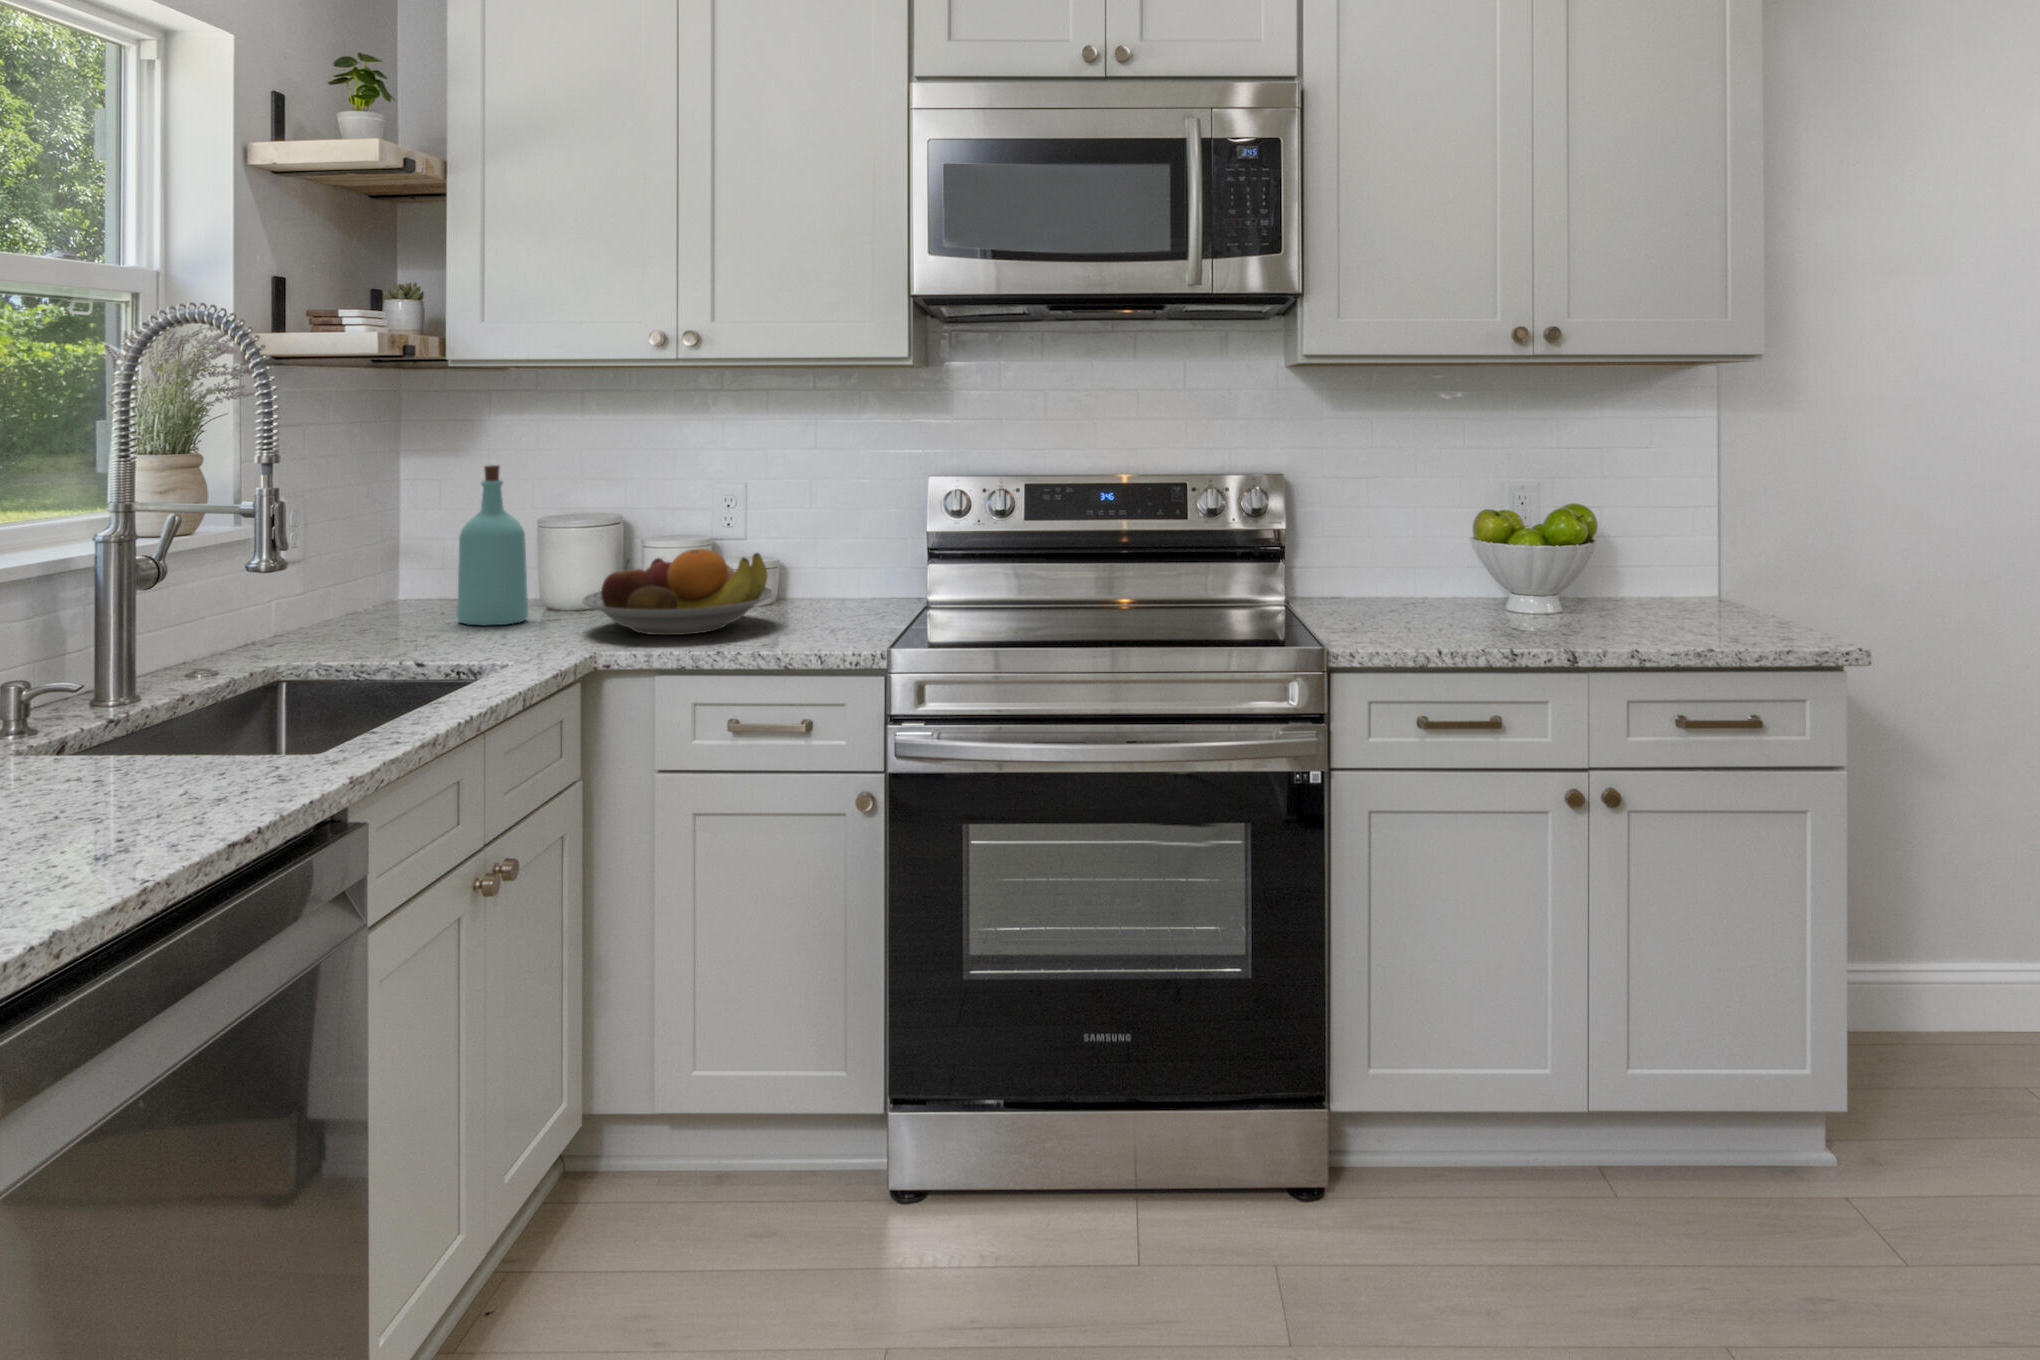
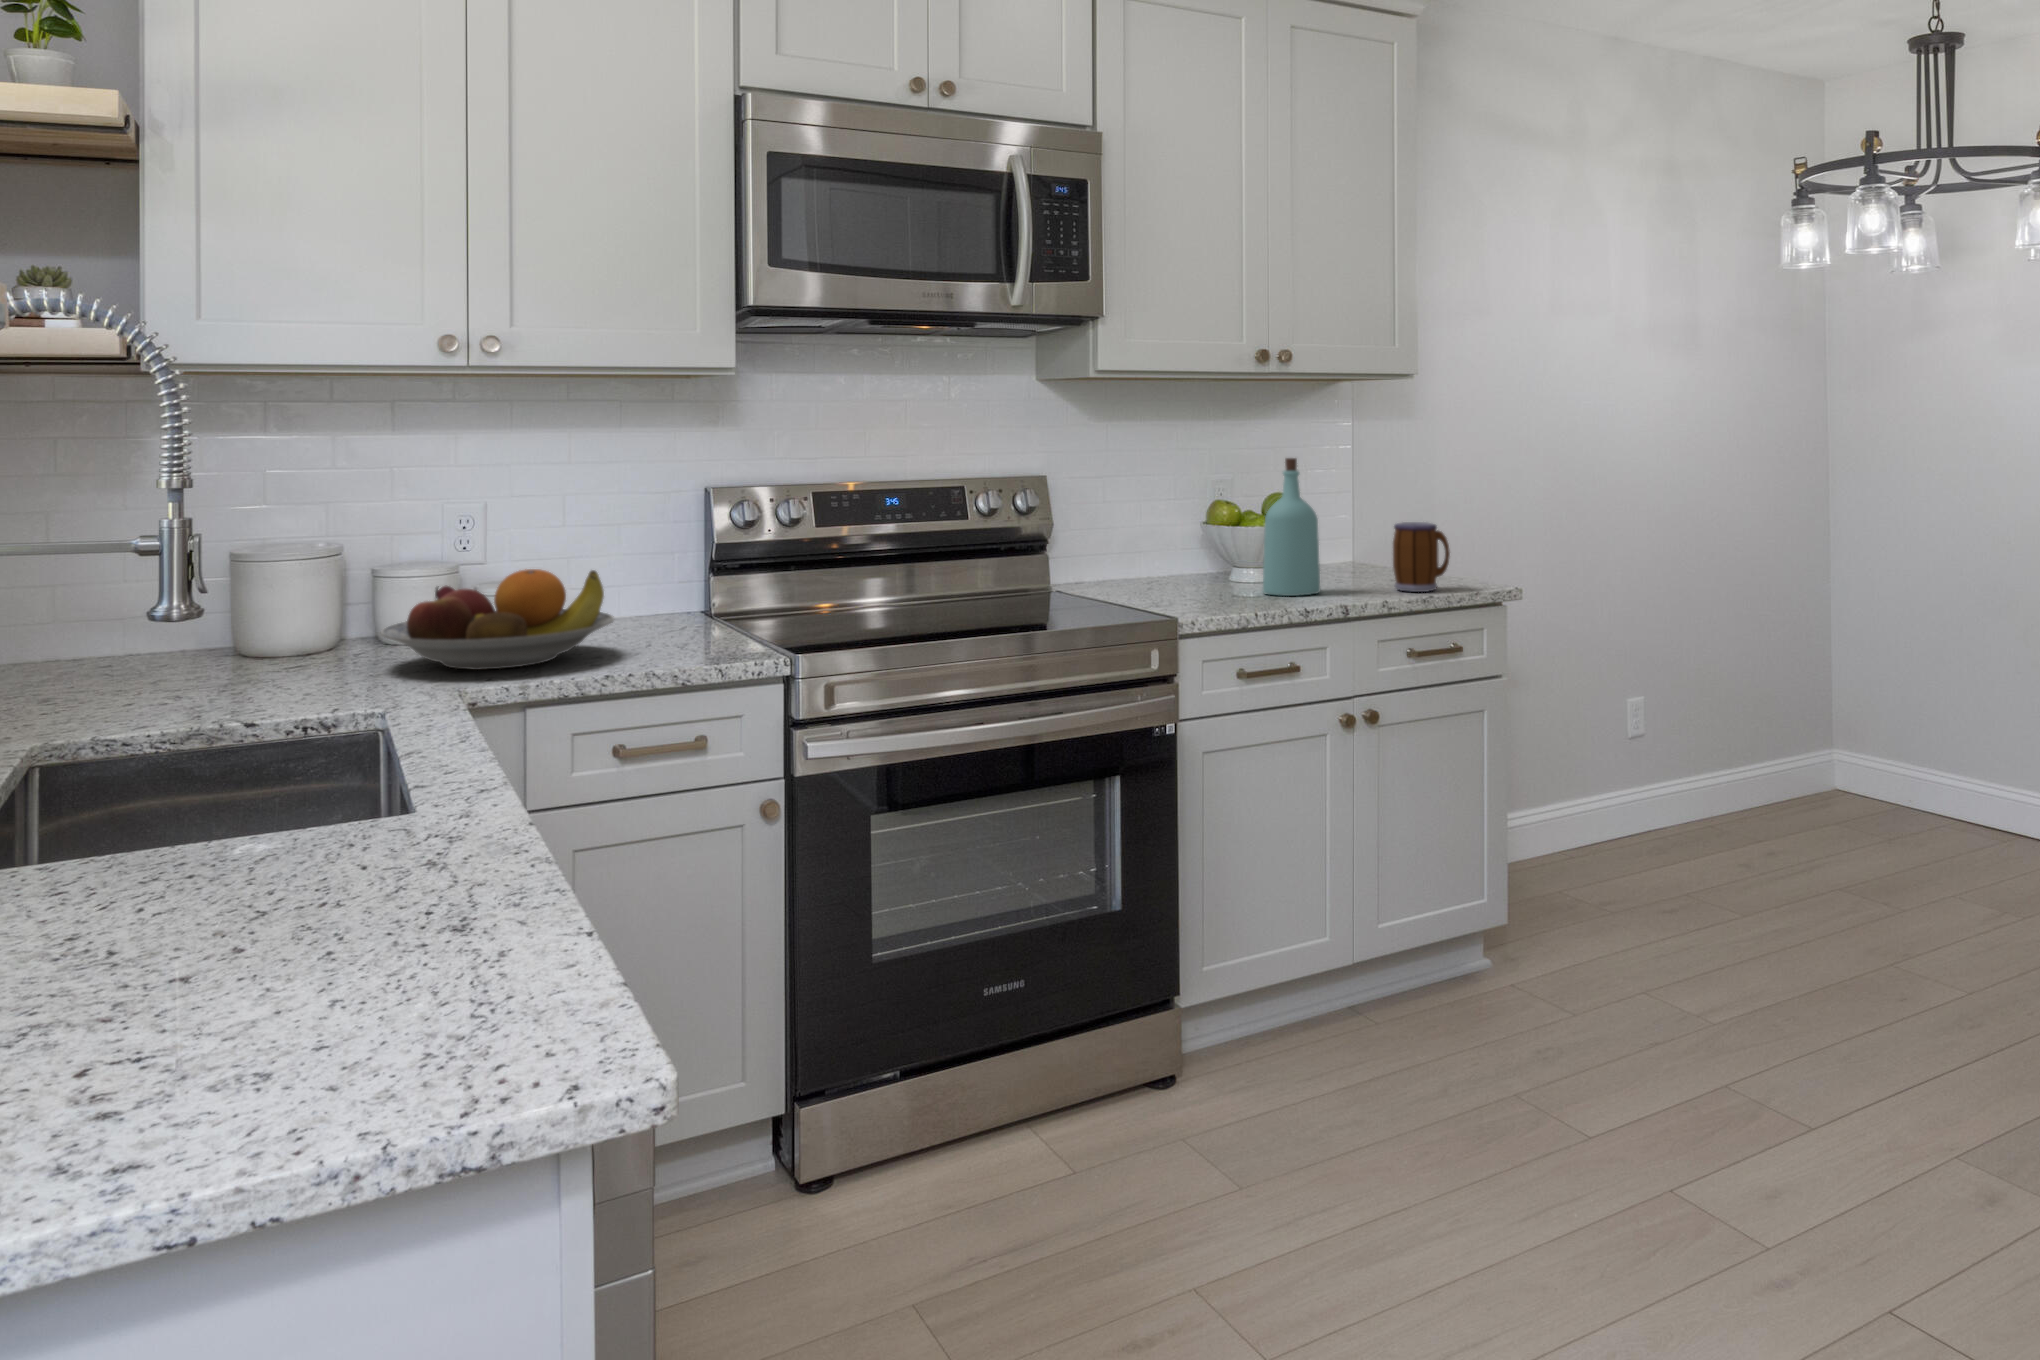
bottle: present [457,465,528,625] -> present [1263,458,1320,596]
mug: none [1680,552,1753,643] -> present [1393,522,1450,592]

